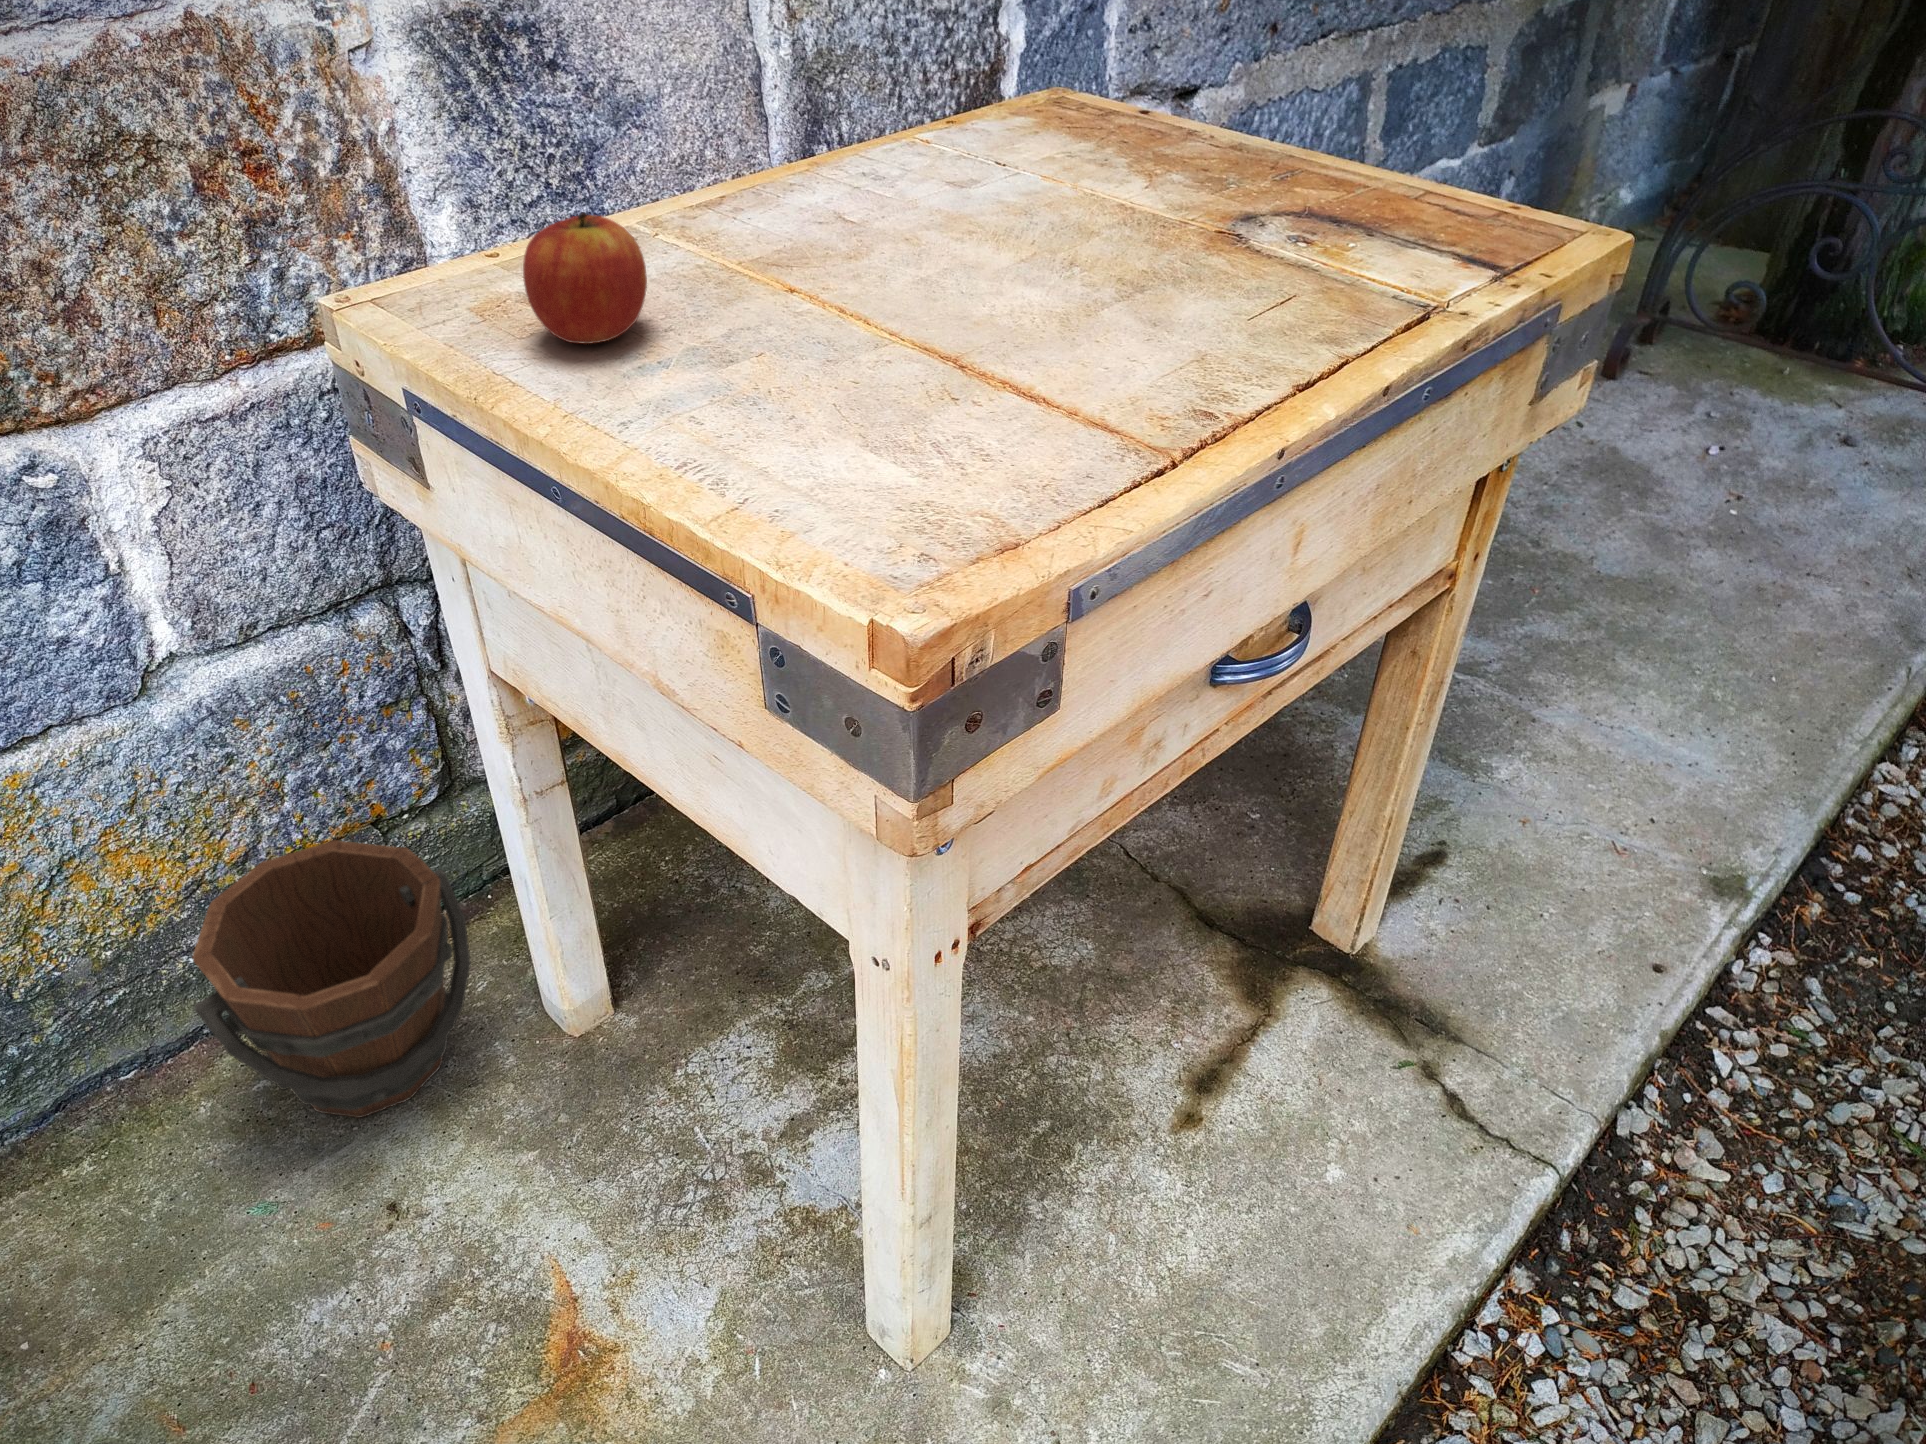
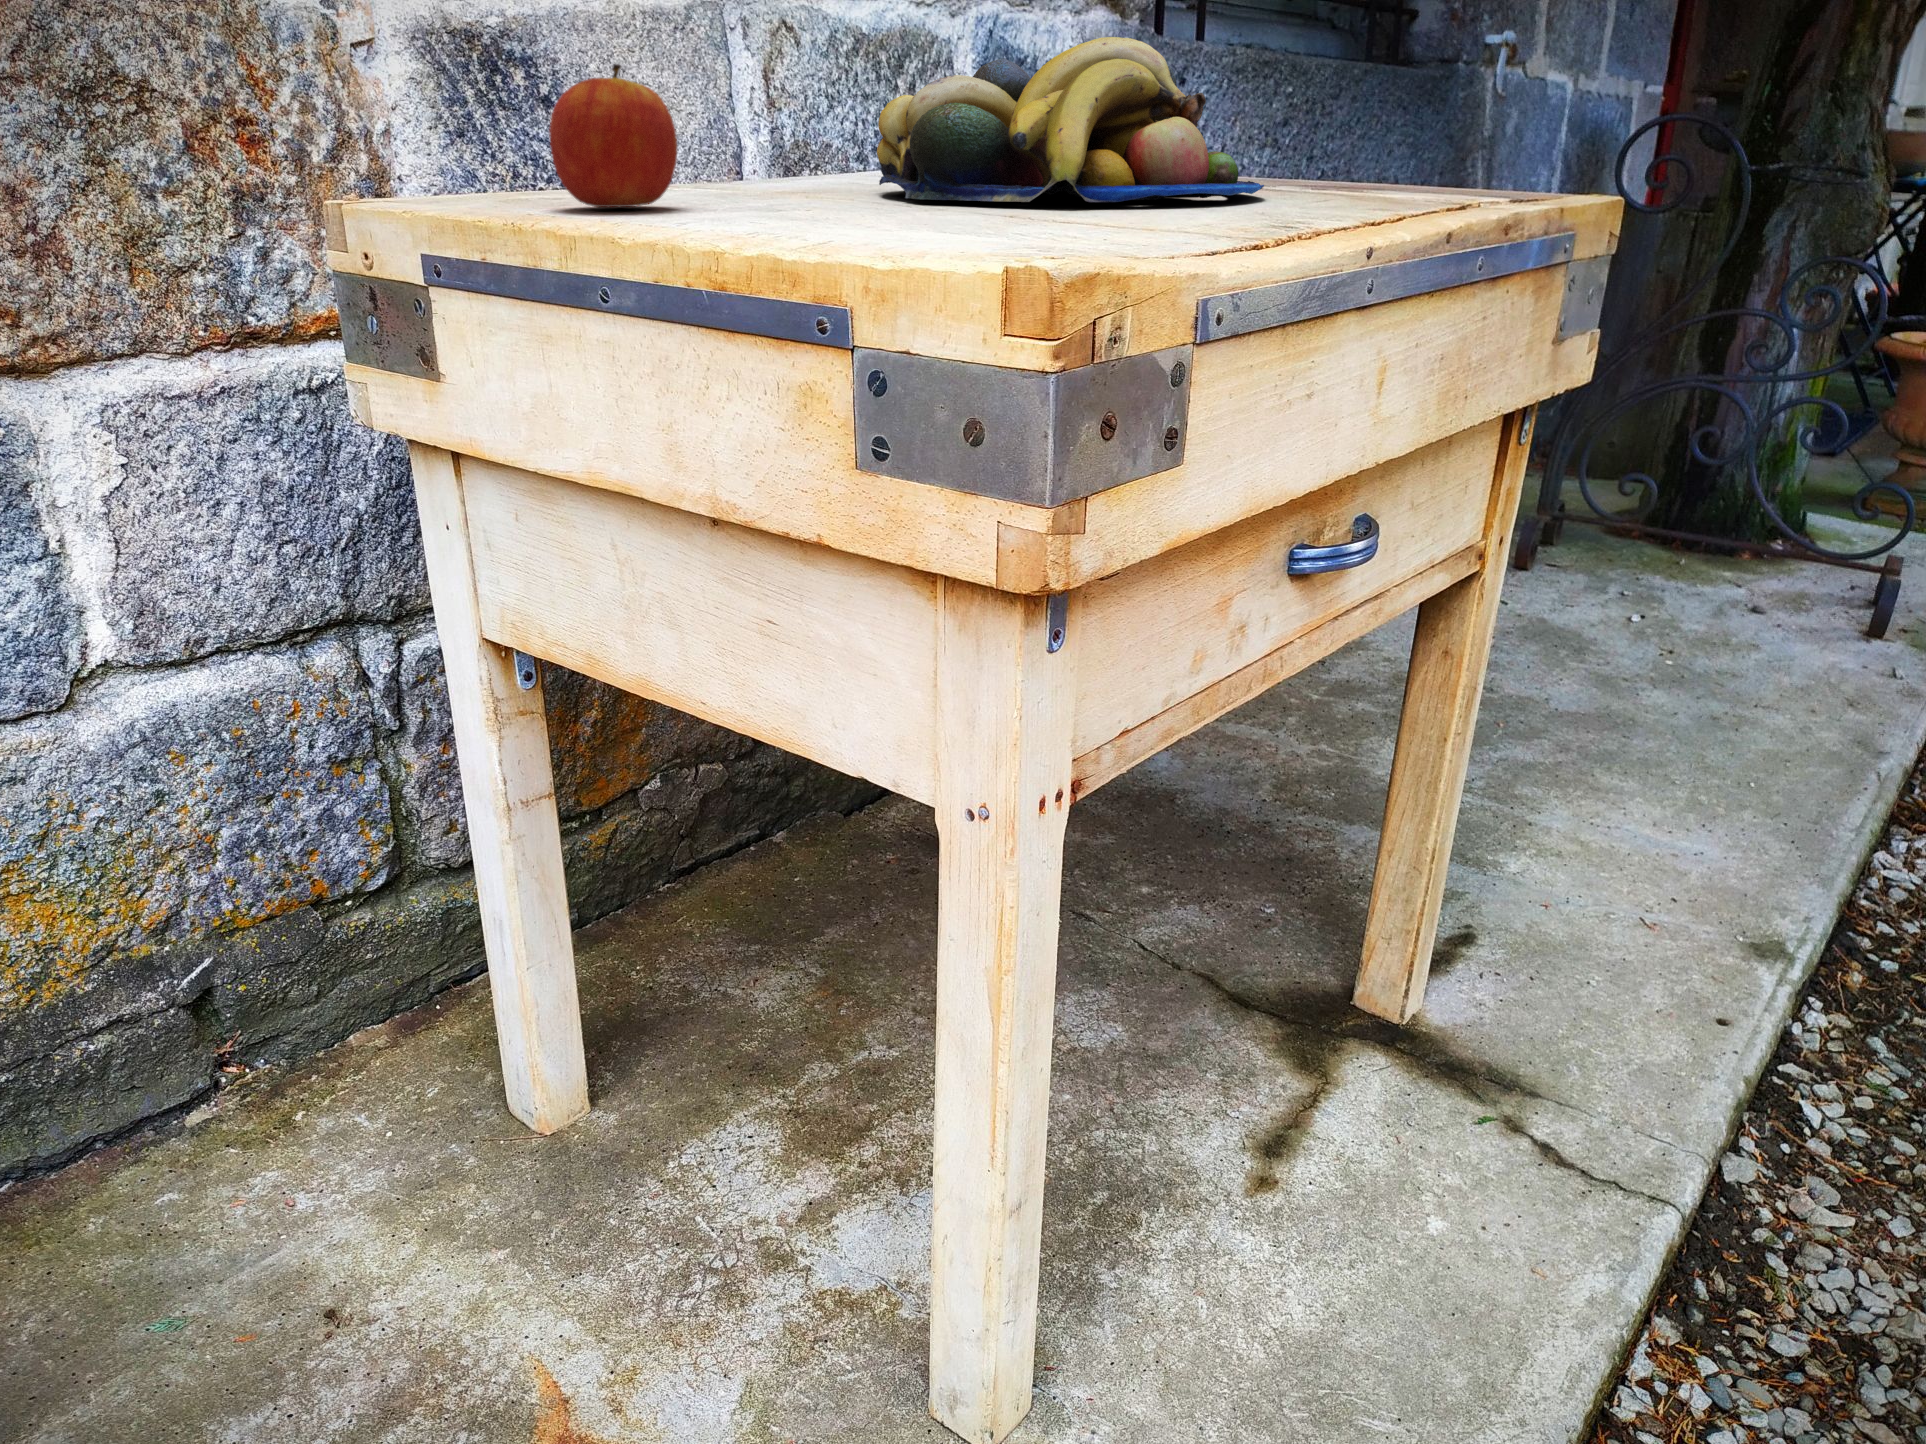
fruit bowl: none [859,86,1243,329] -> present [877,37,1264,202]
bucket: present [192,840,471,1118] -> none [92,899,424,1225]

